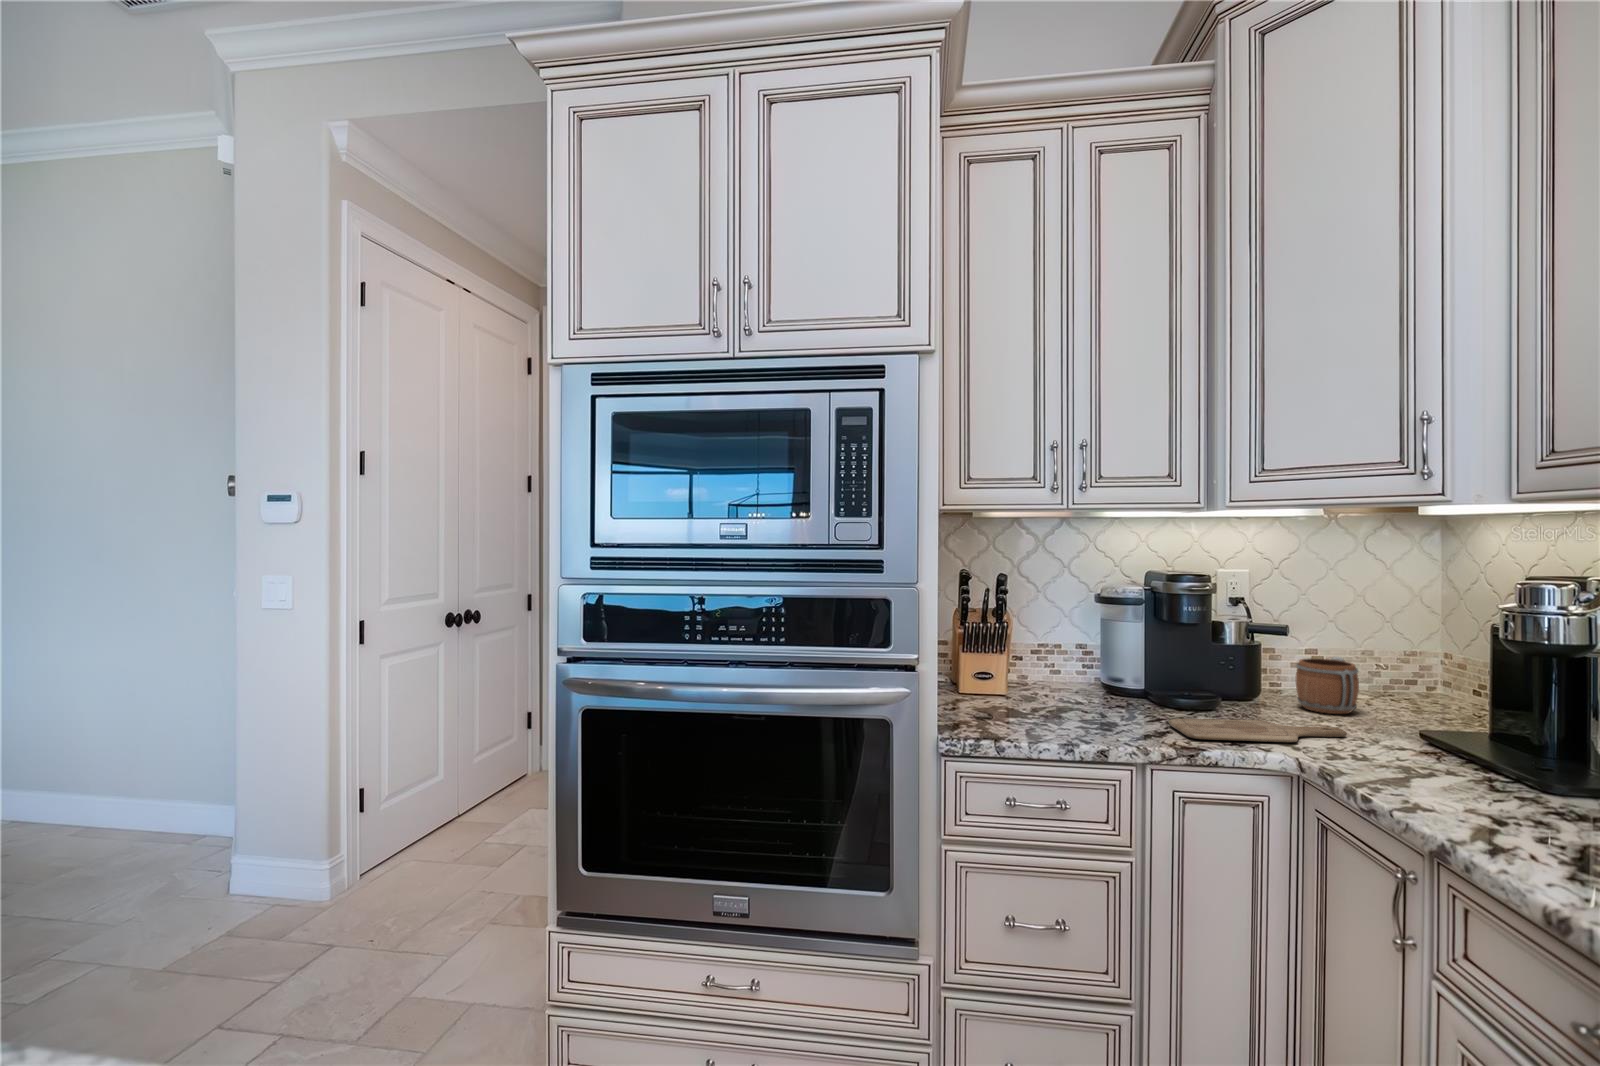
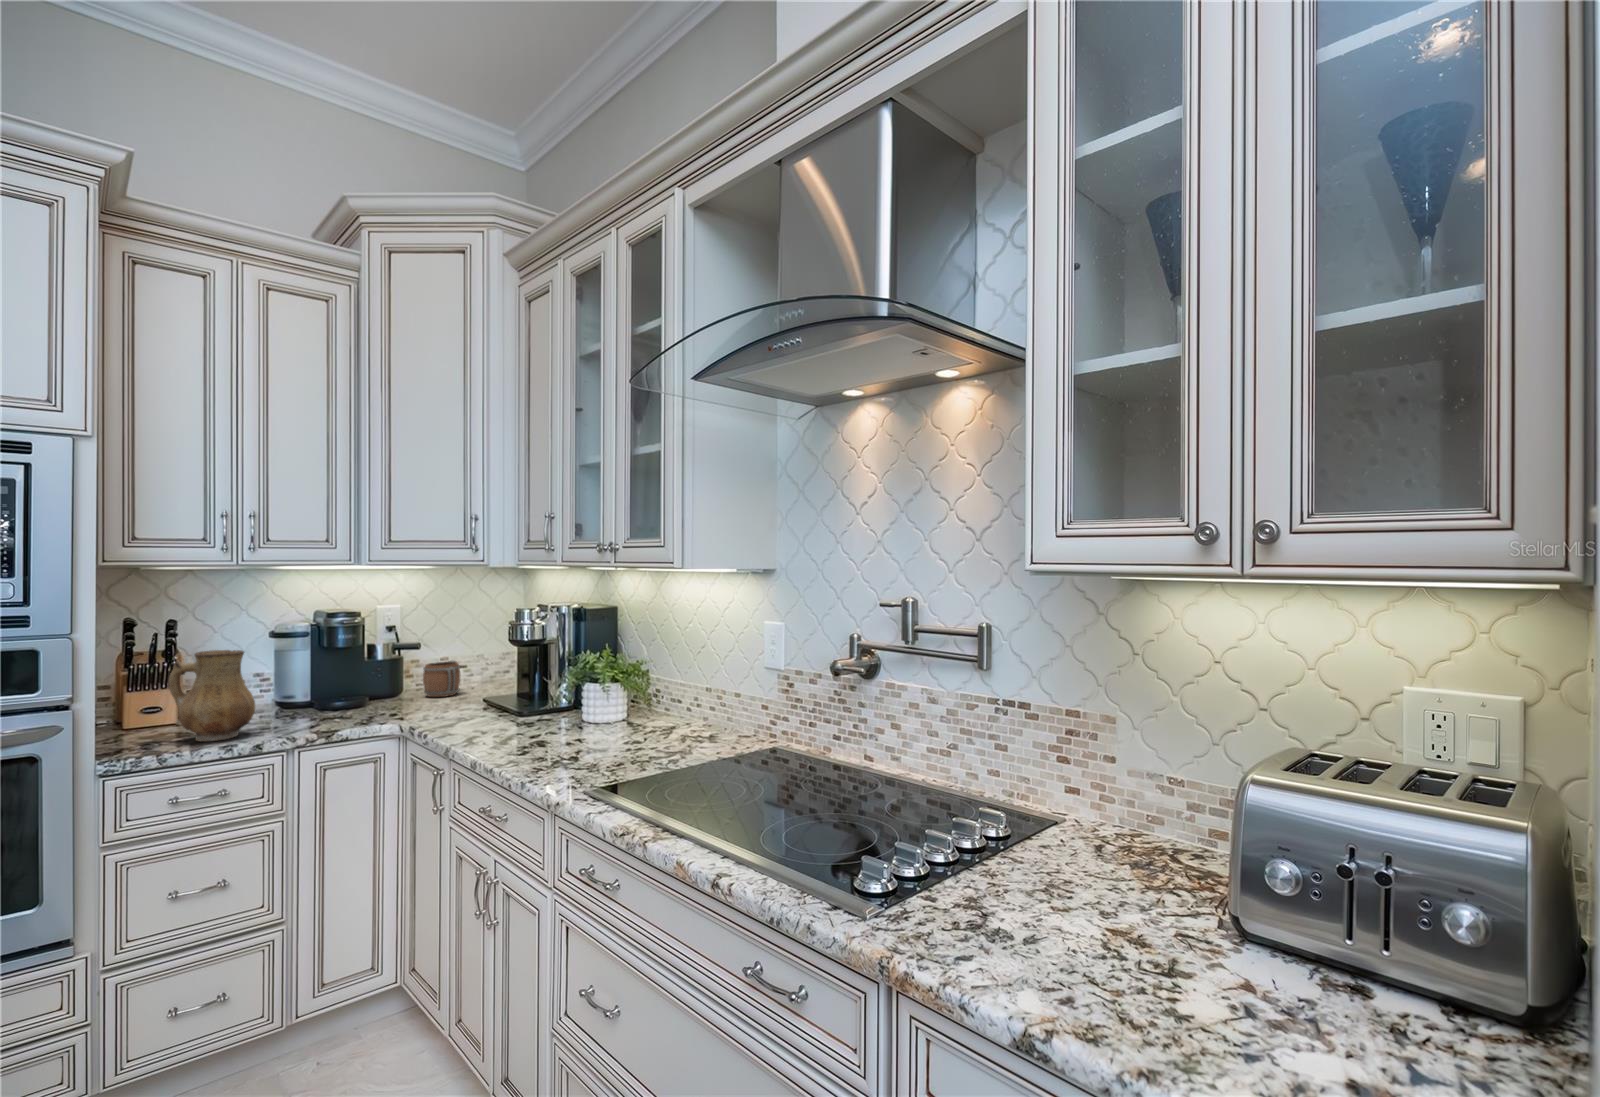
ceramic pitcher: none [1002,615,1093,731] -> present [169,650,255,741]
cutting board: present [1169,719,1347,742] -> none [320,703,440,725]

